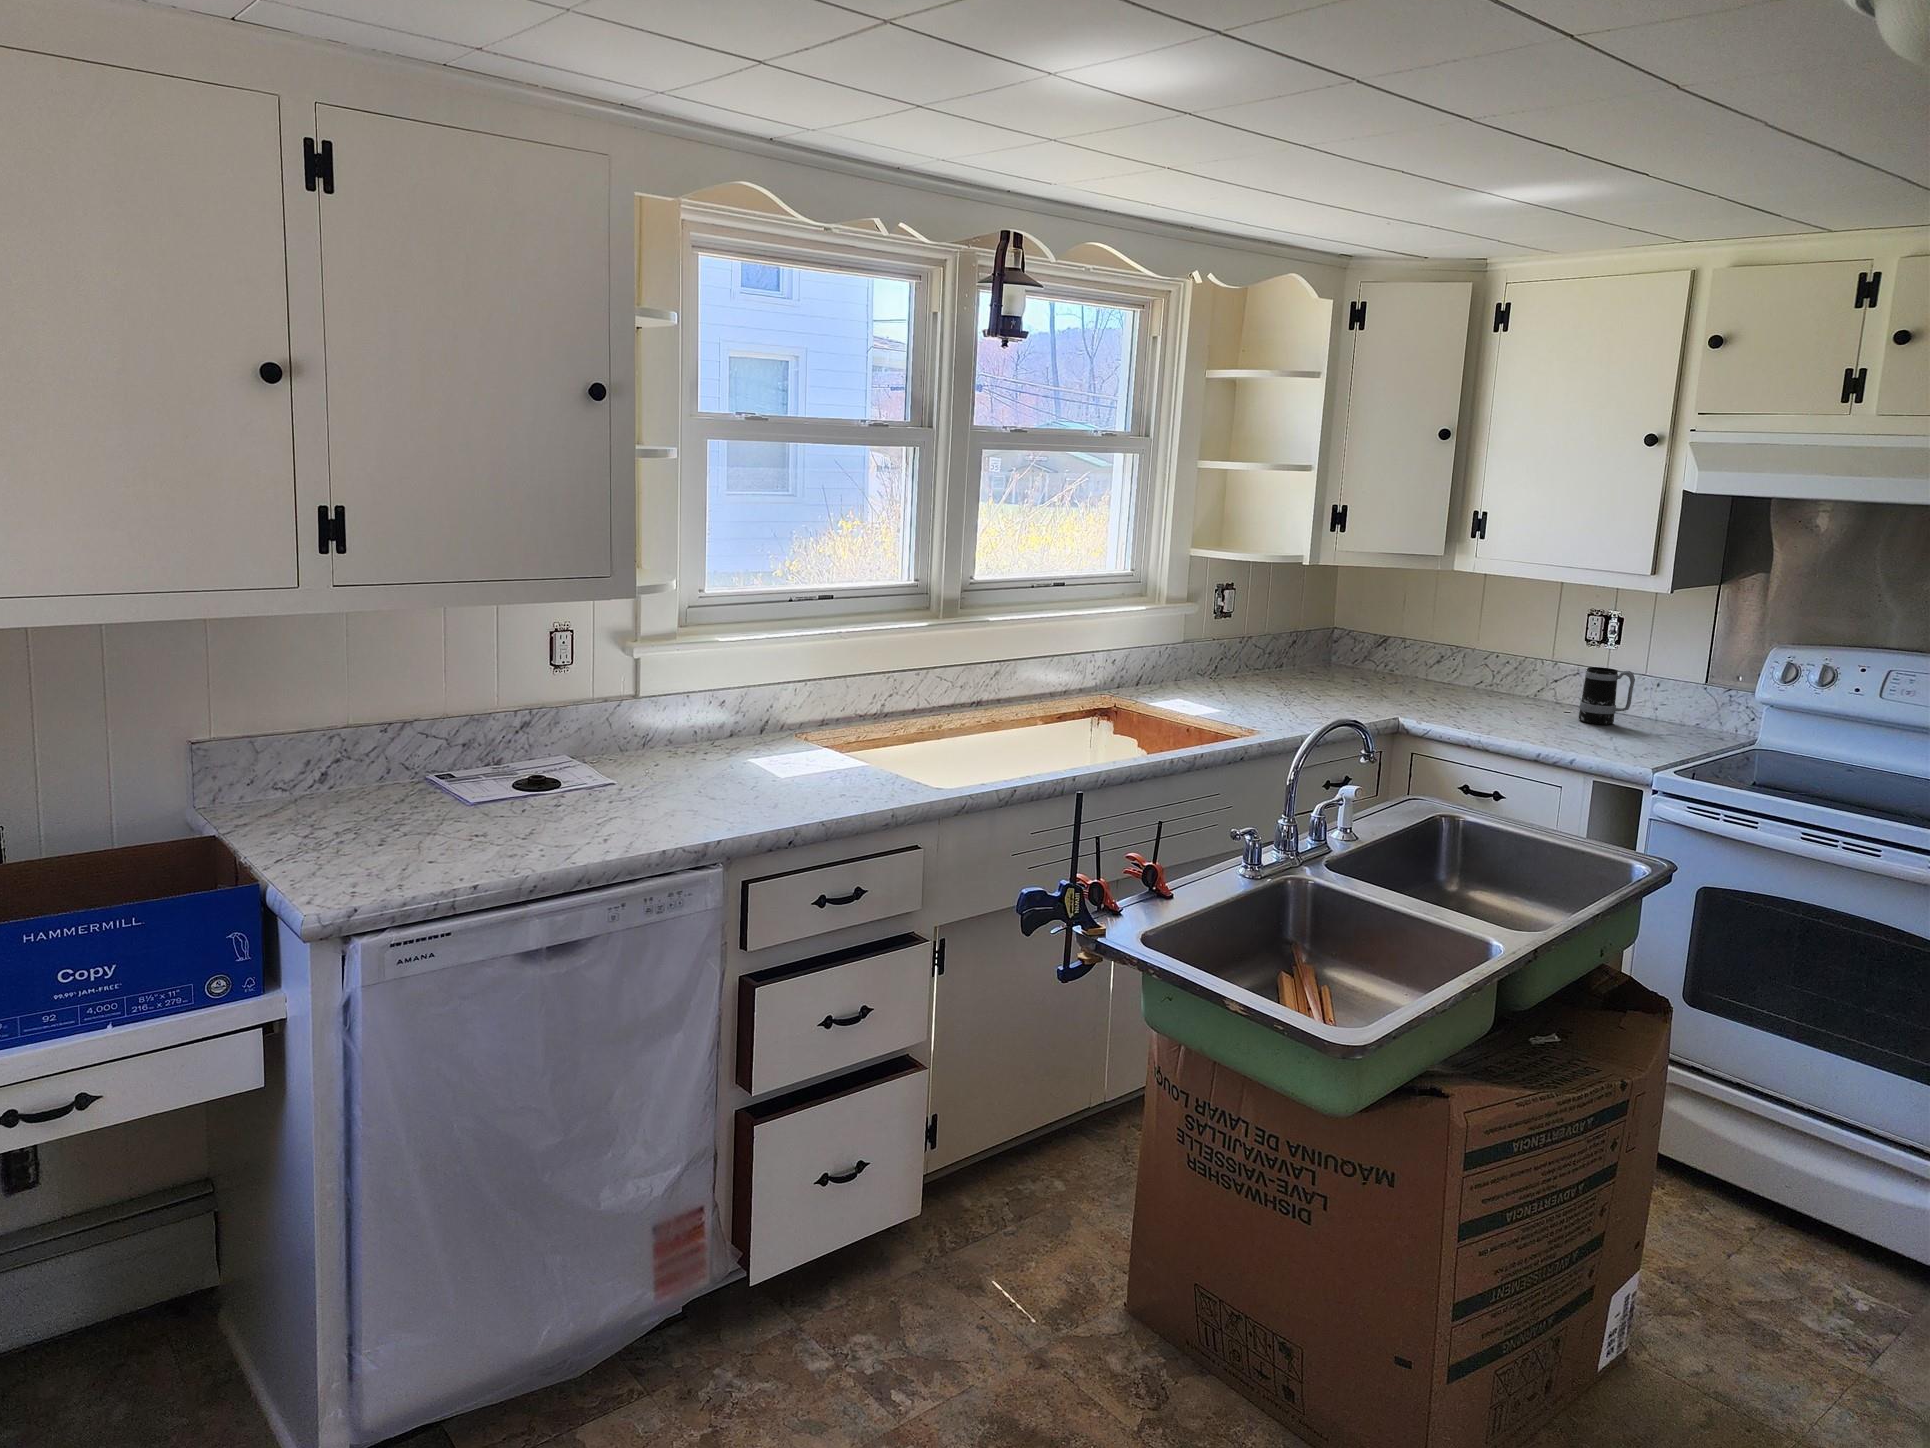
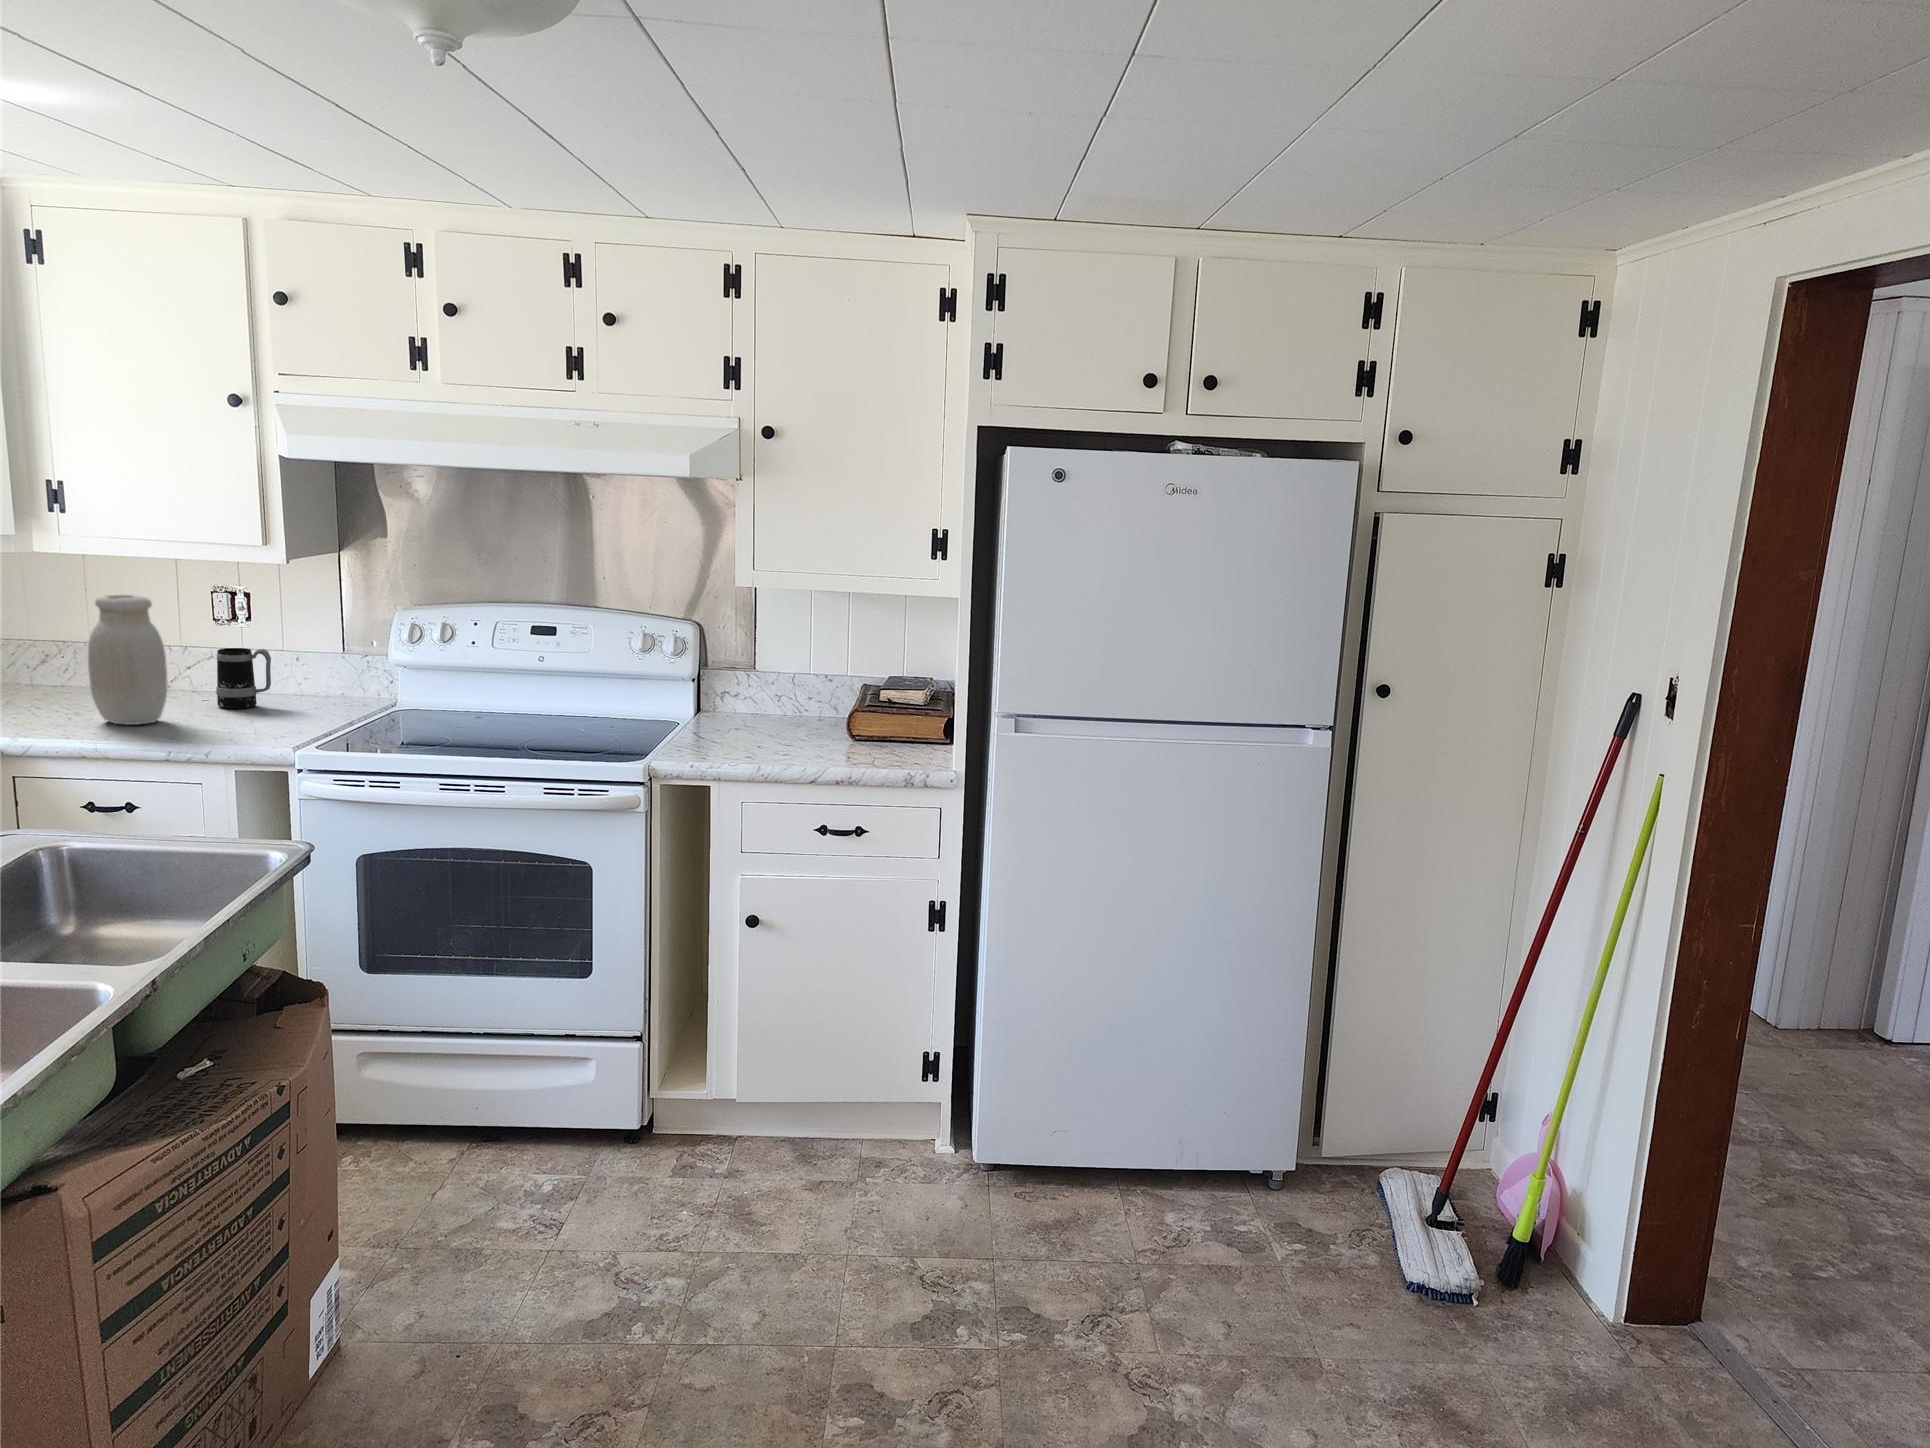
jar: none [1480,612,1546,727] -> present [88,595,167,725]

